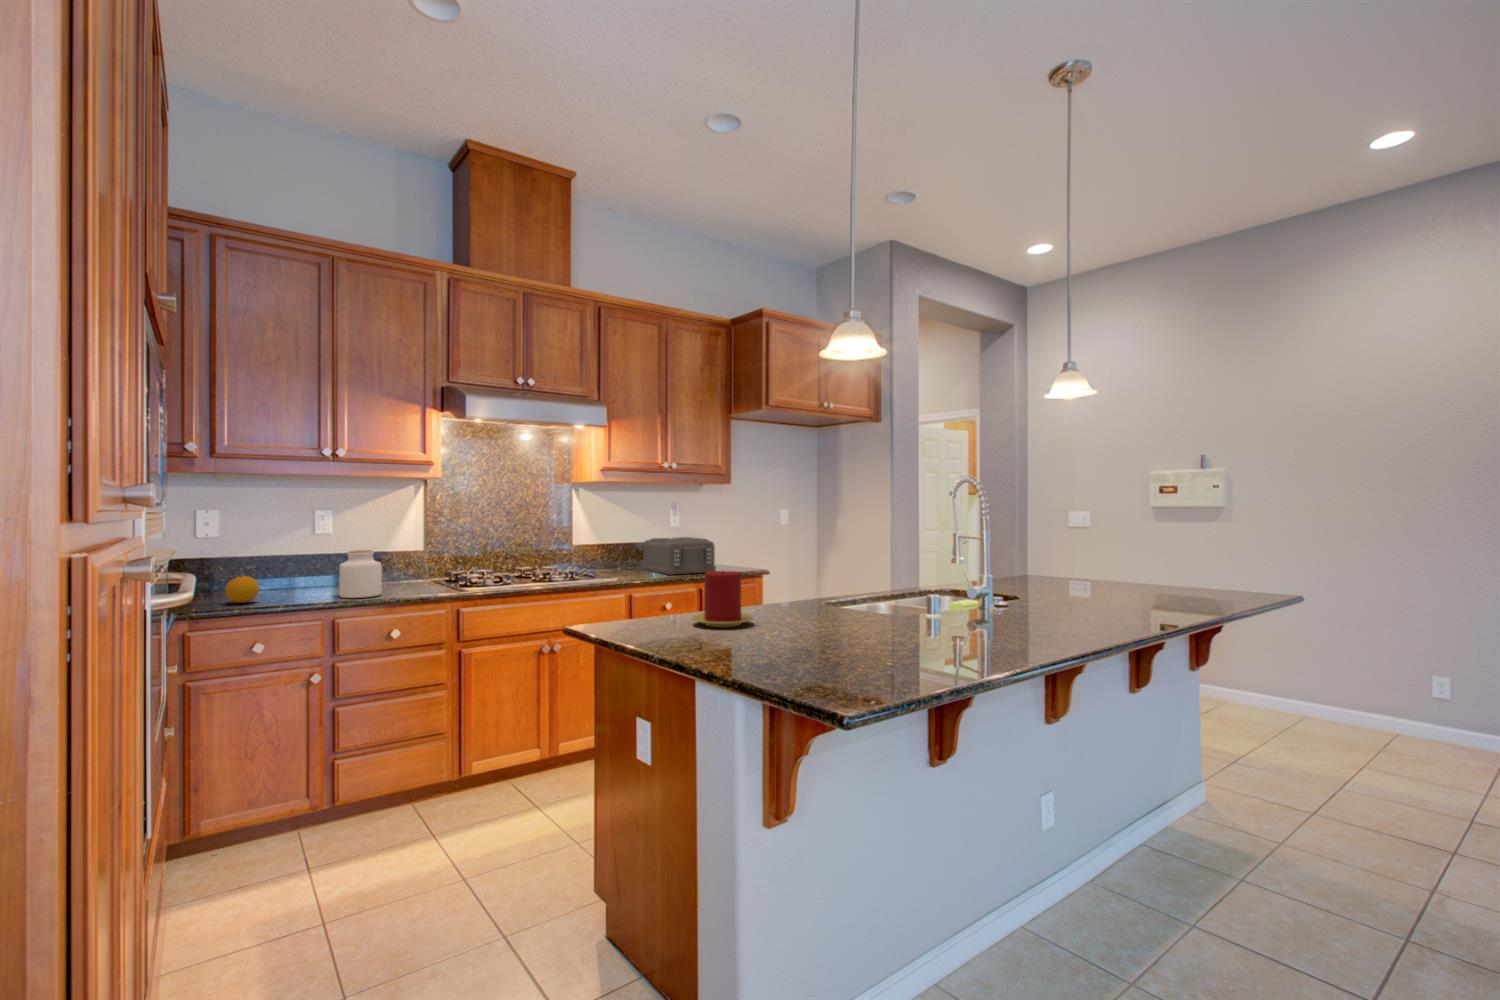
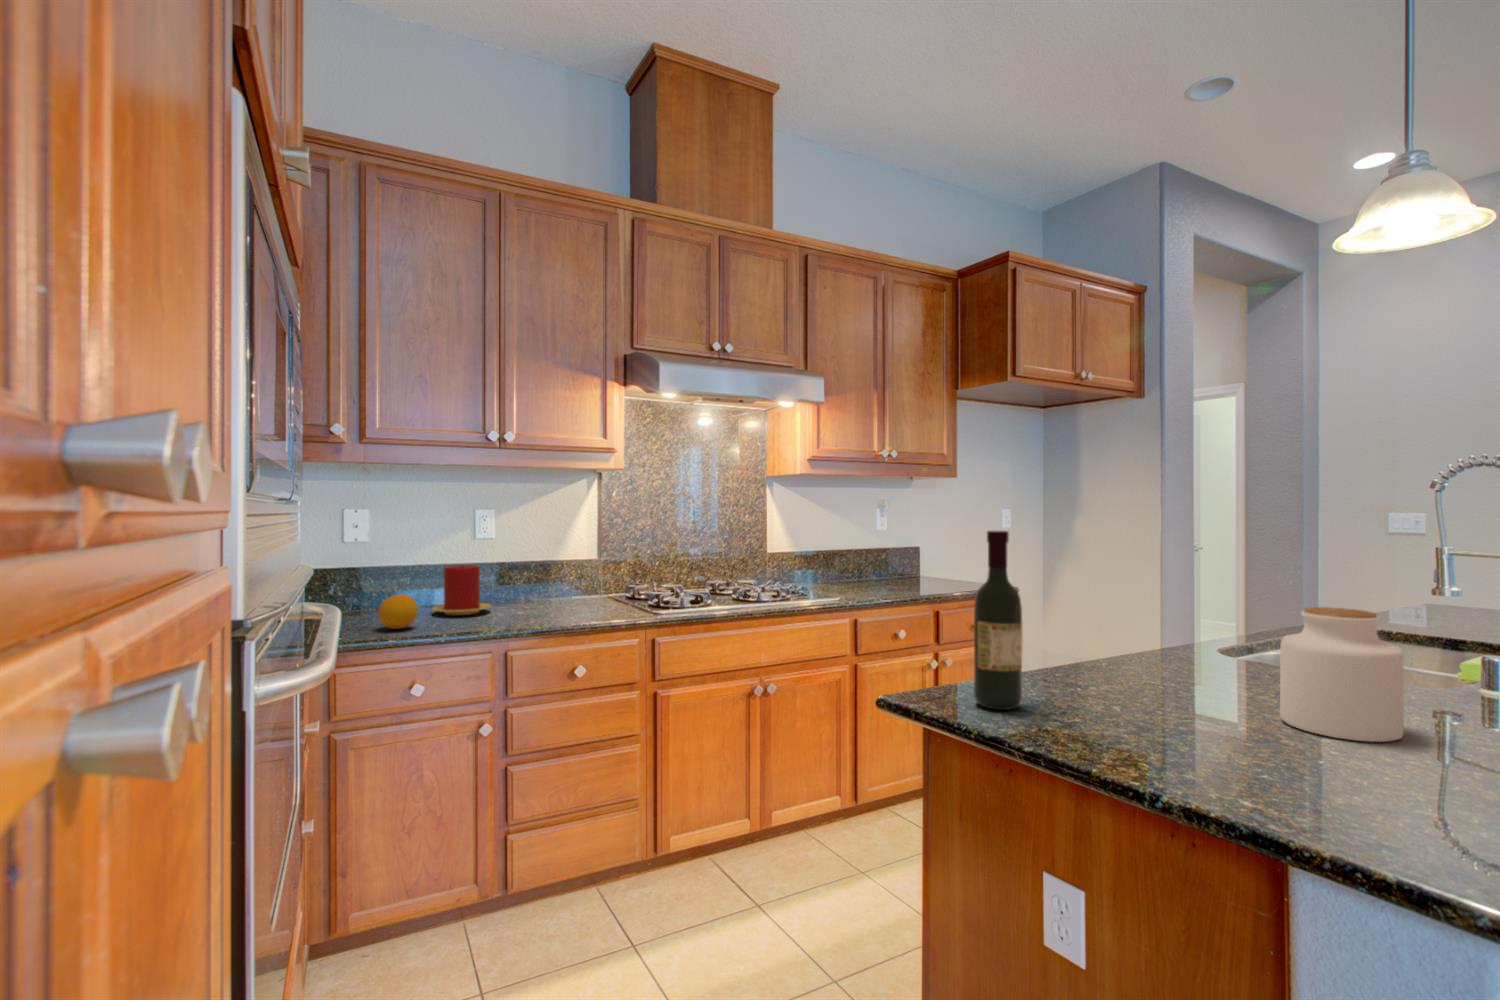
wine bottle: none [621,522,649,630] -> present [974,531,1022,710]
toaster: present [642,537,716,575] -> none [851,545,950,594]
jar: present [339,550,382,598] -> present [1280,607,1404,742]
candle: present [692,571,753,627] -> present [432,565,491,615]

